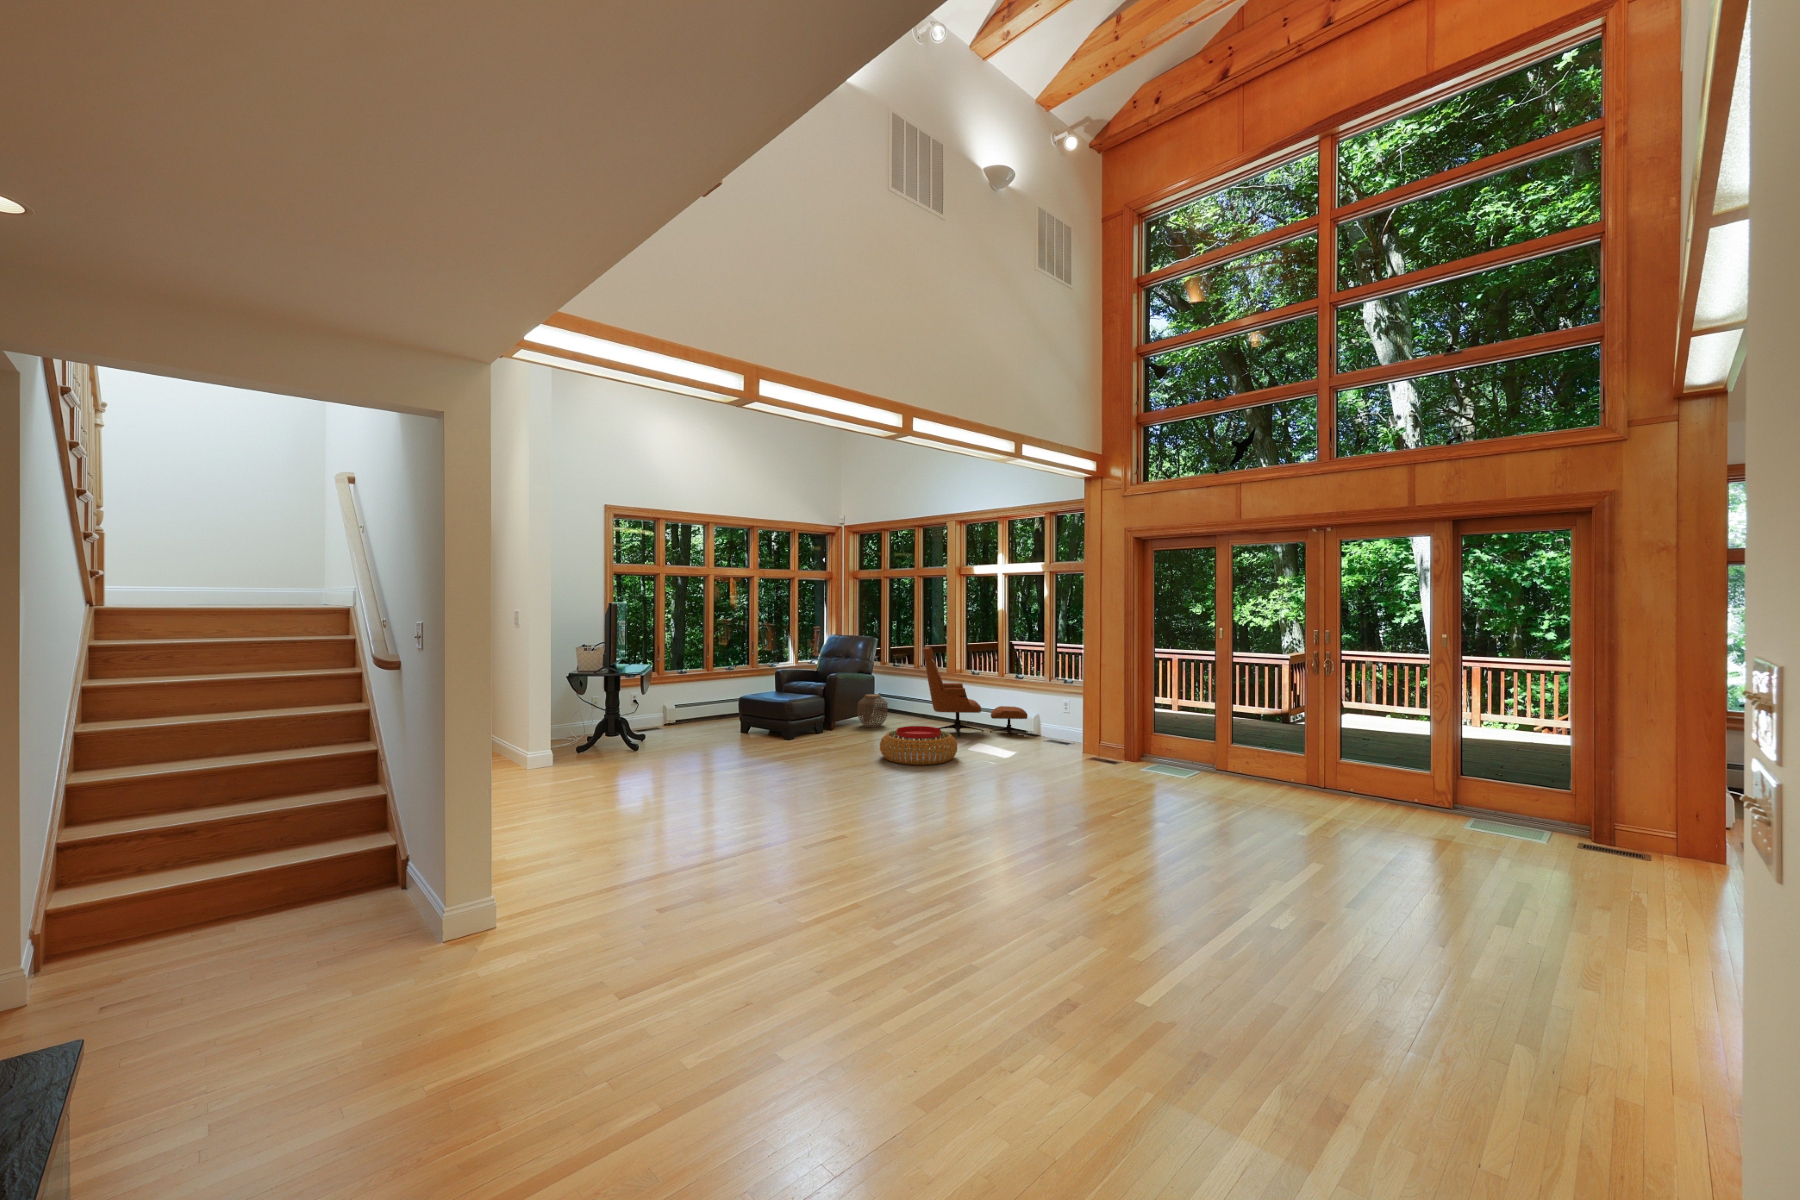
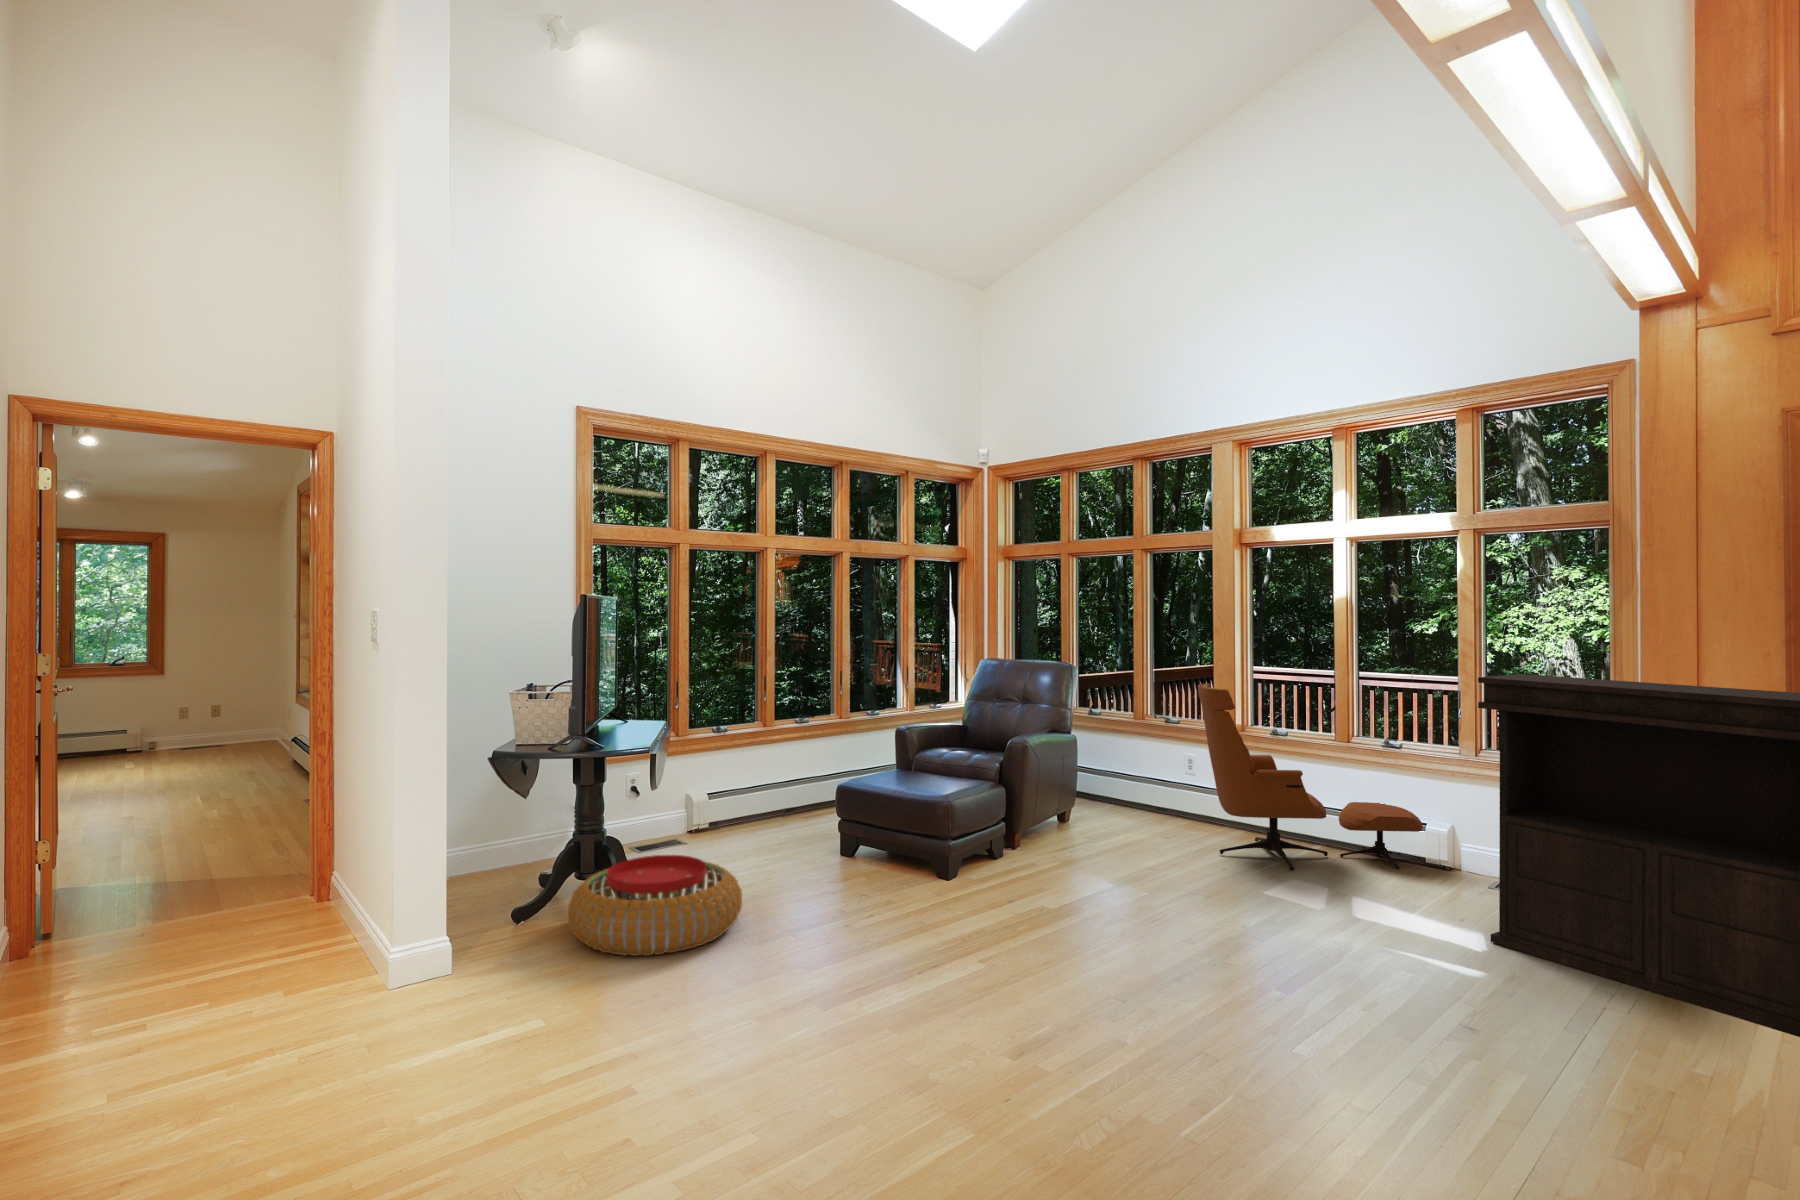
console table: none [1009,639,1128,779] -> present [1478,674,1800,1037]
woven basket: present [858,694,888,727] -> none [1059,774,1118,841]
pouf: present [880,726,957,765] -> present [568,855,742,956]

